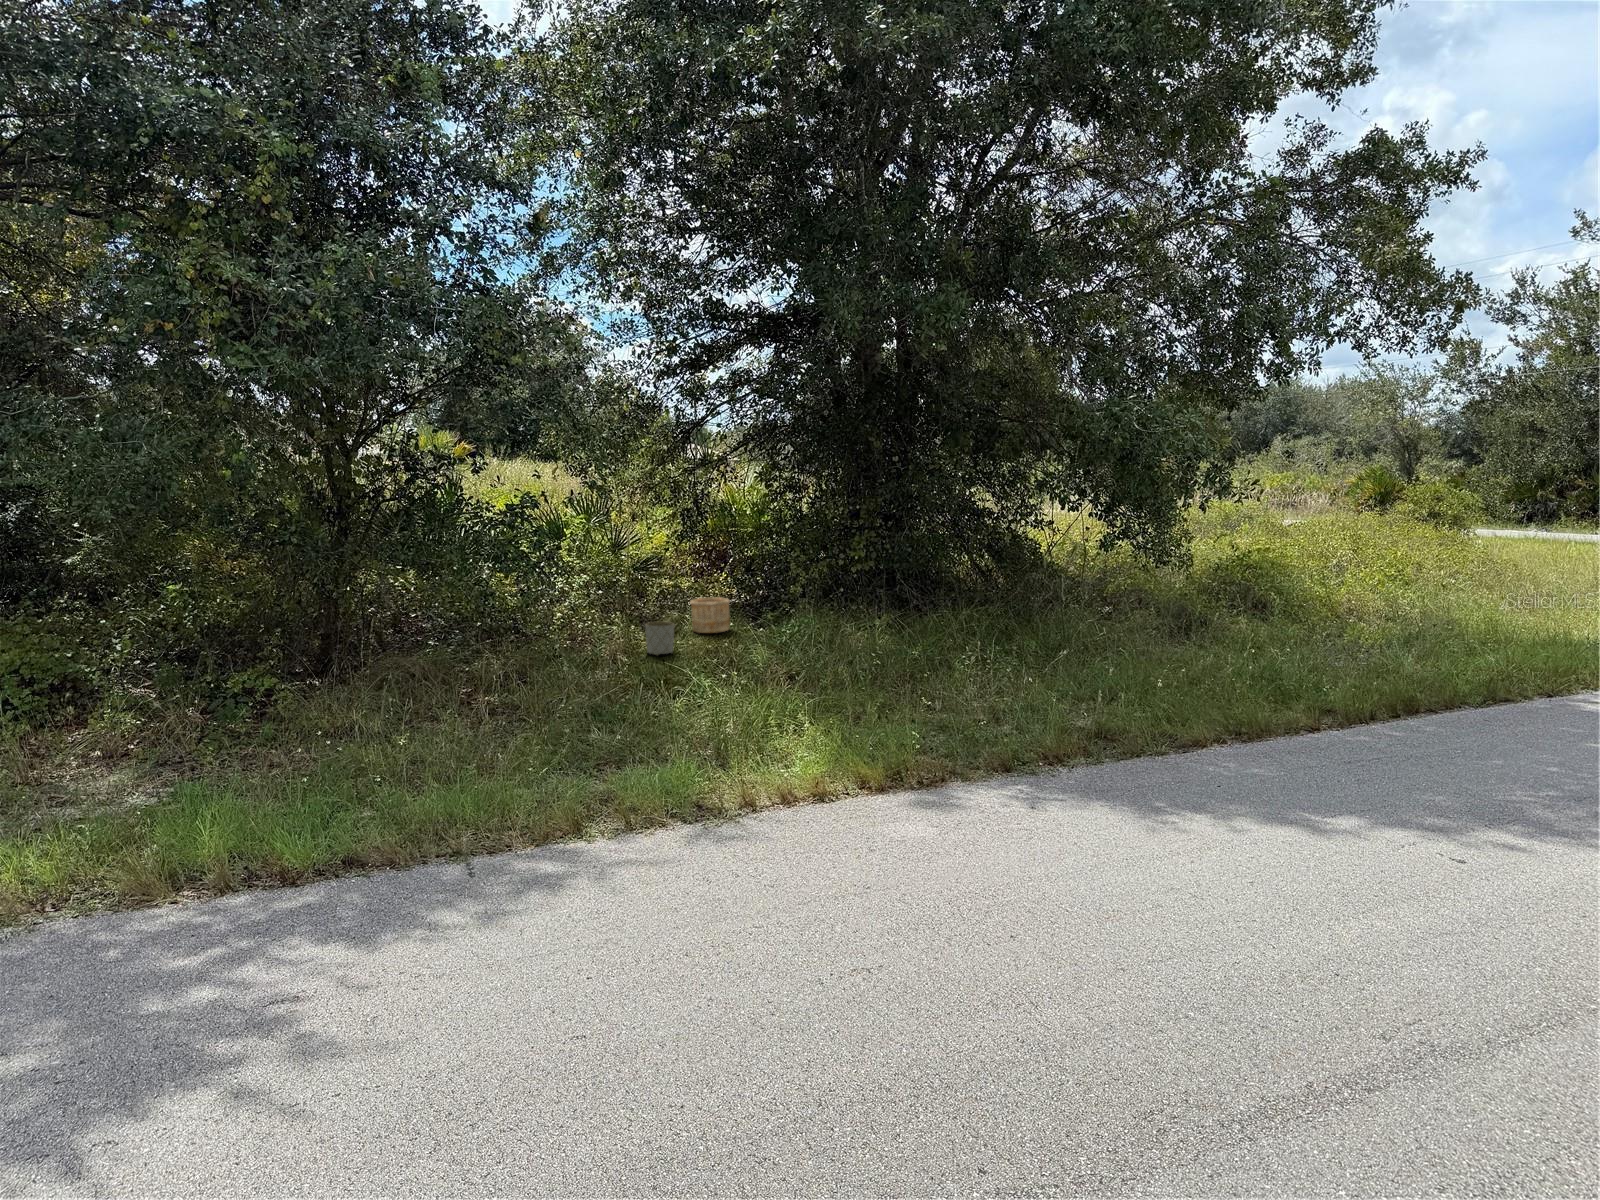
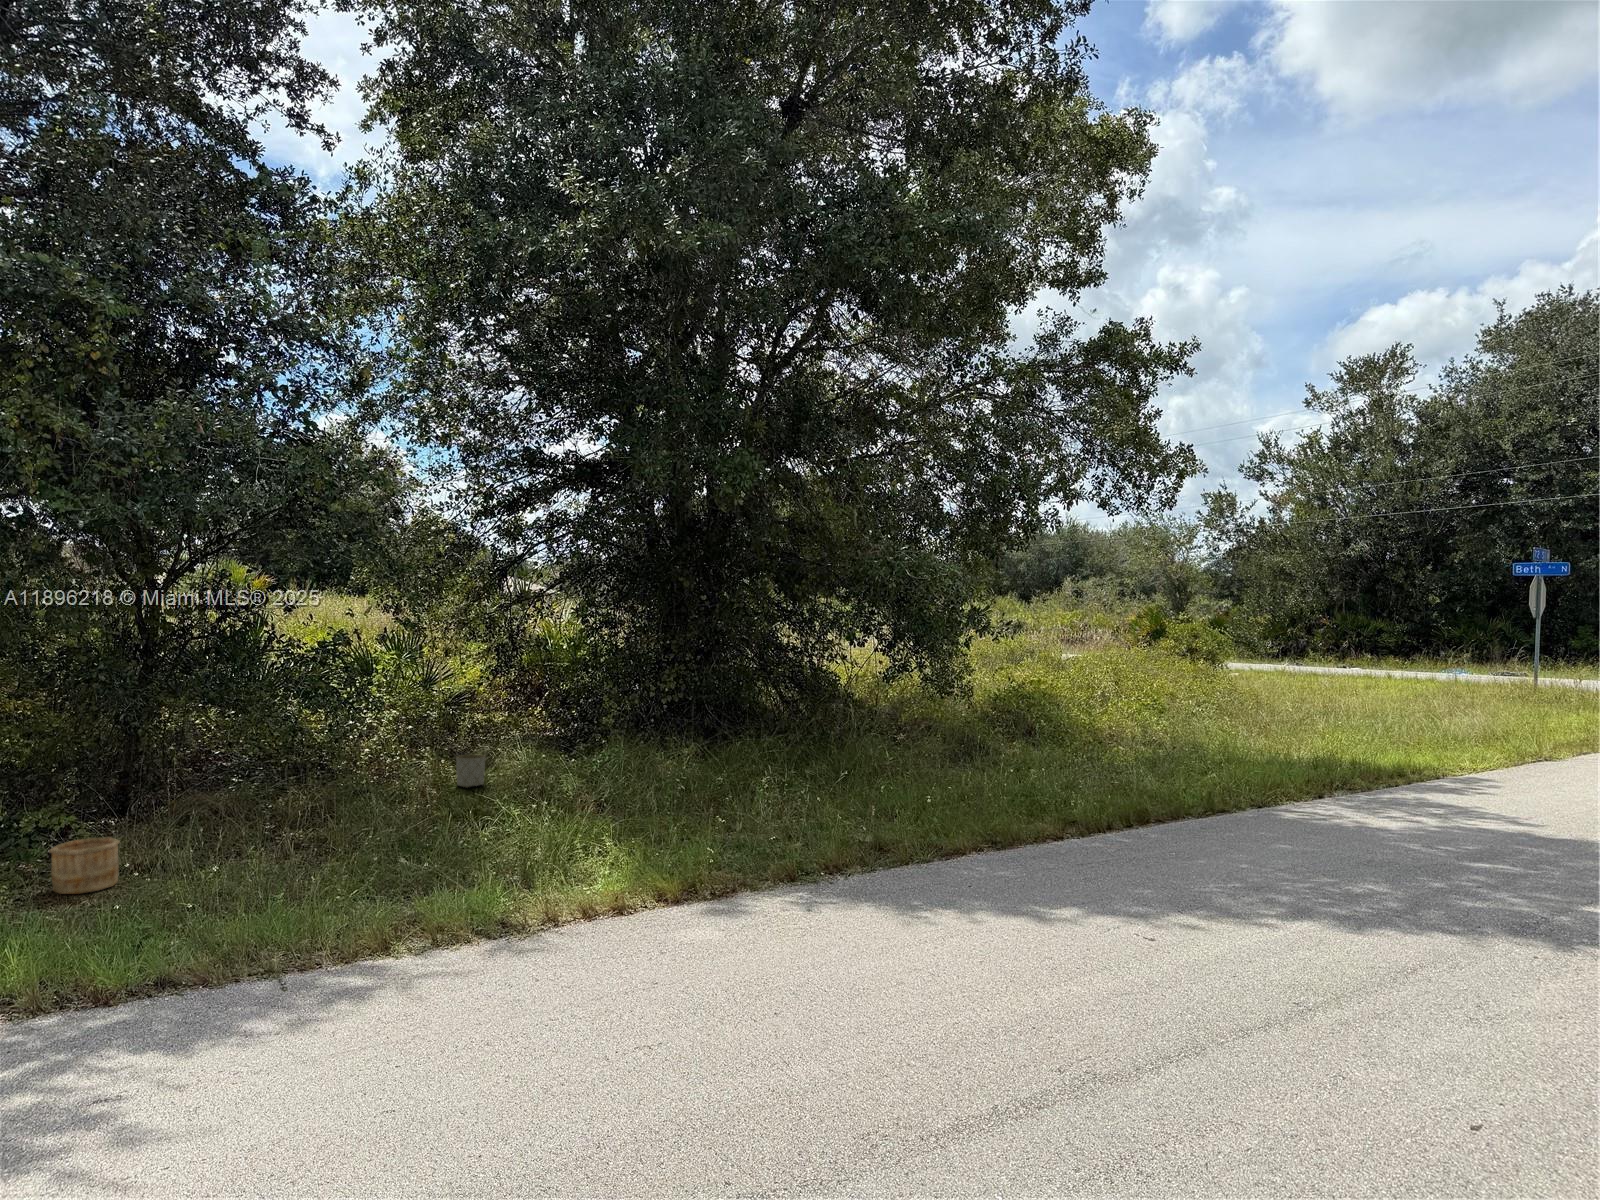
wooden bucket: present [690,597,730,633] -> present [49,838,119,894]

